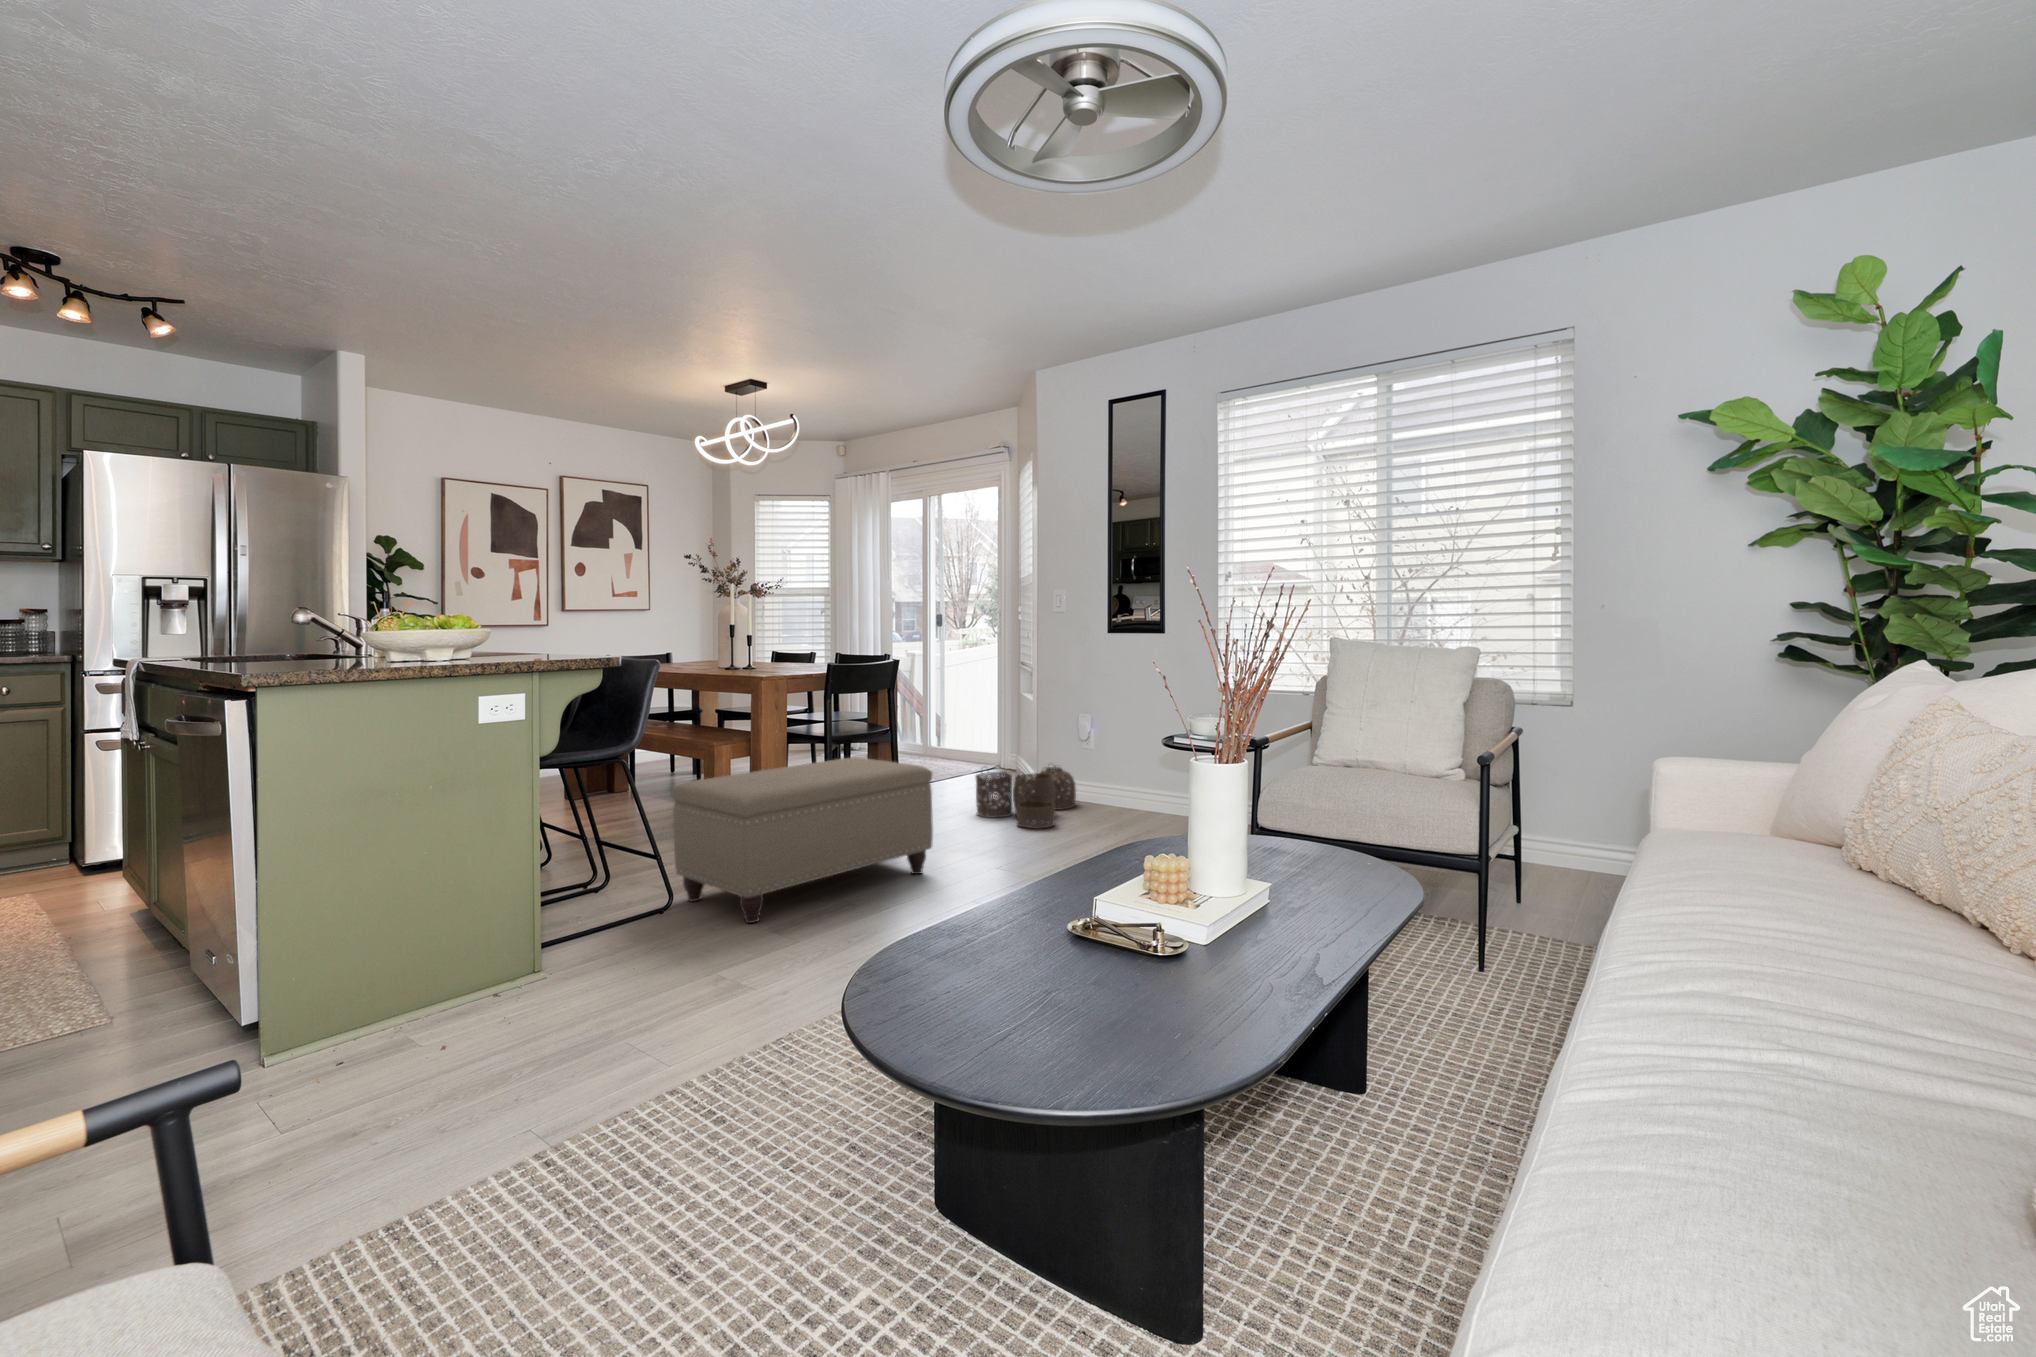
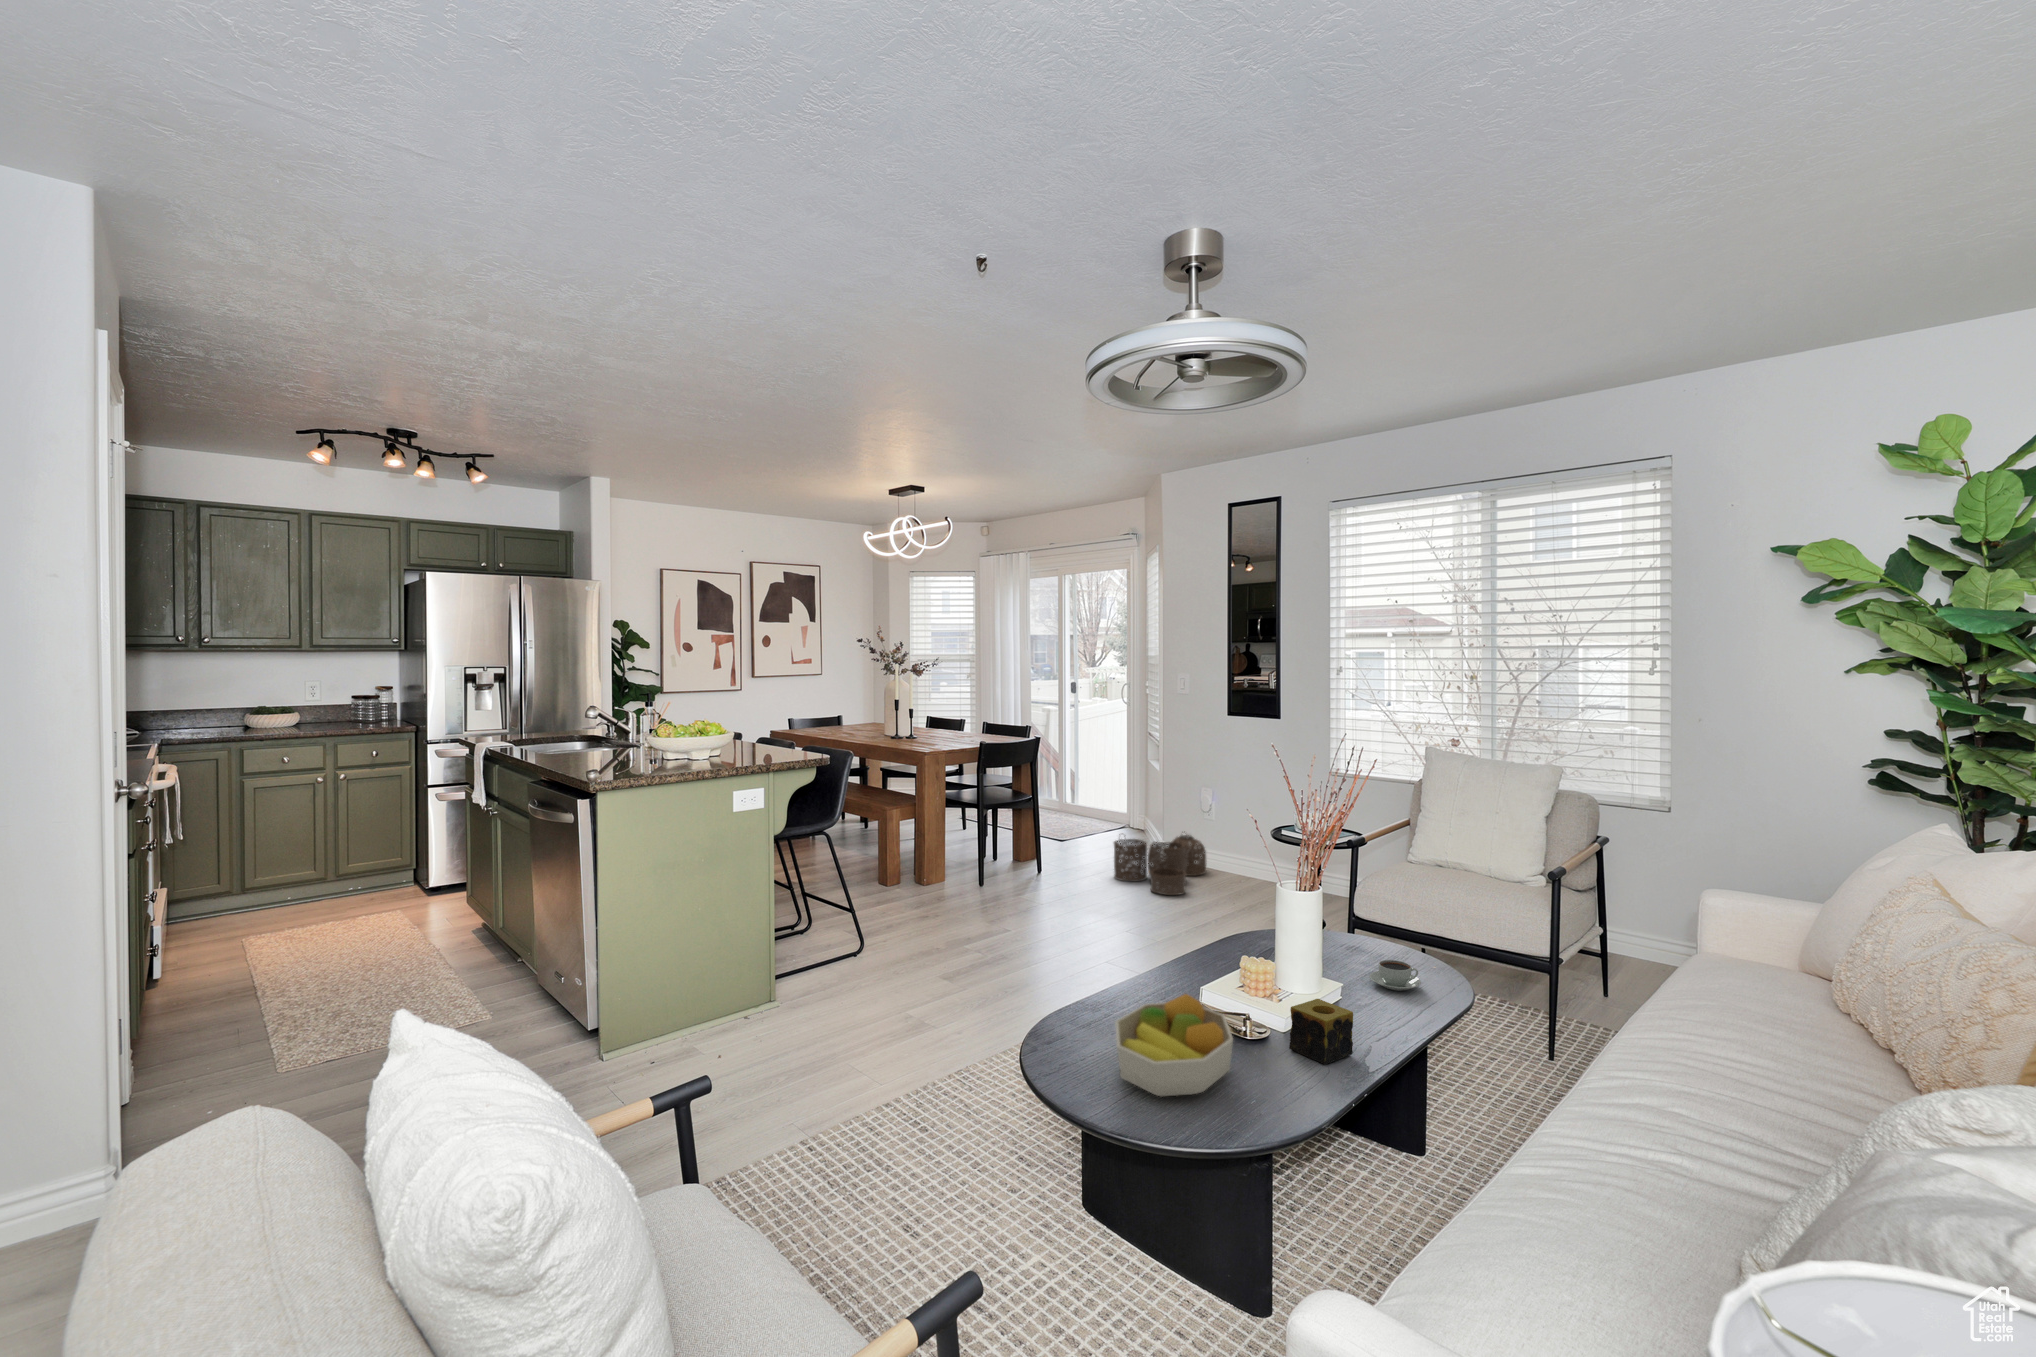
ottoman: present [671,757,933,923] -> none [863,829,1077,973]
coffee cup: none [1296,853,1359,889] -> present [1369,960,1421,991]
fruit bowl: none [976,896,1148,1043] -> present [1115,994,1233,1096]
candle: none [1216,896,1301,981] -> present [1289,999,1353,1064]

